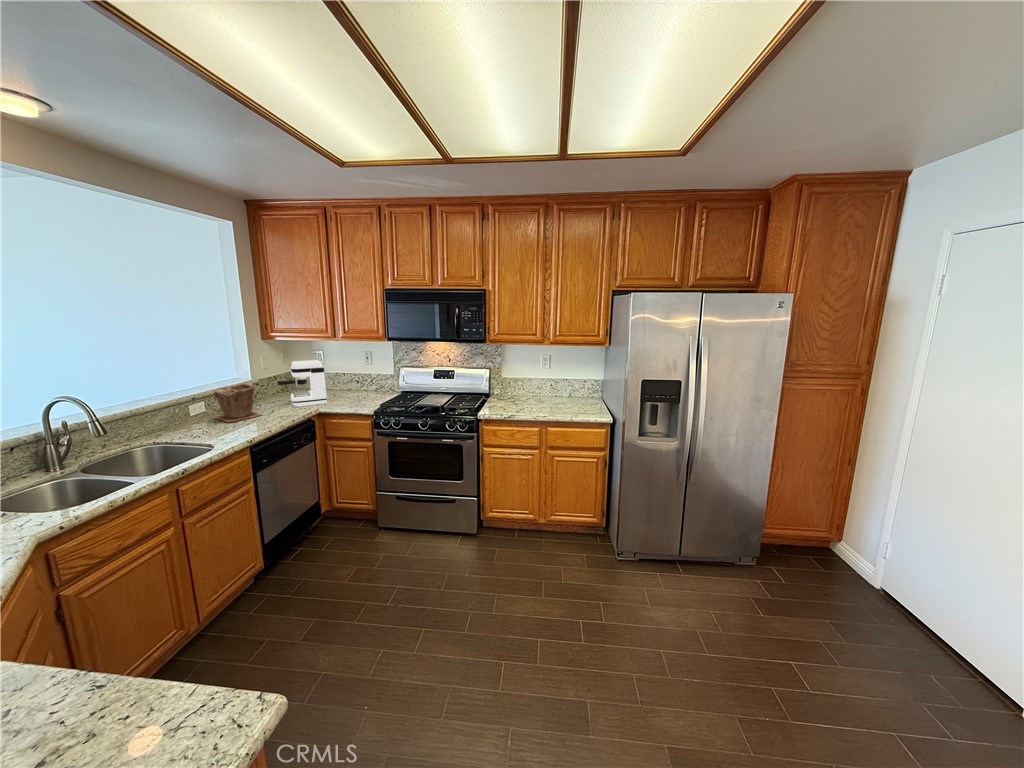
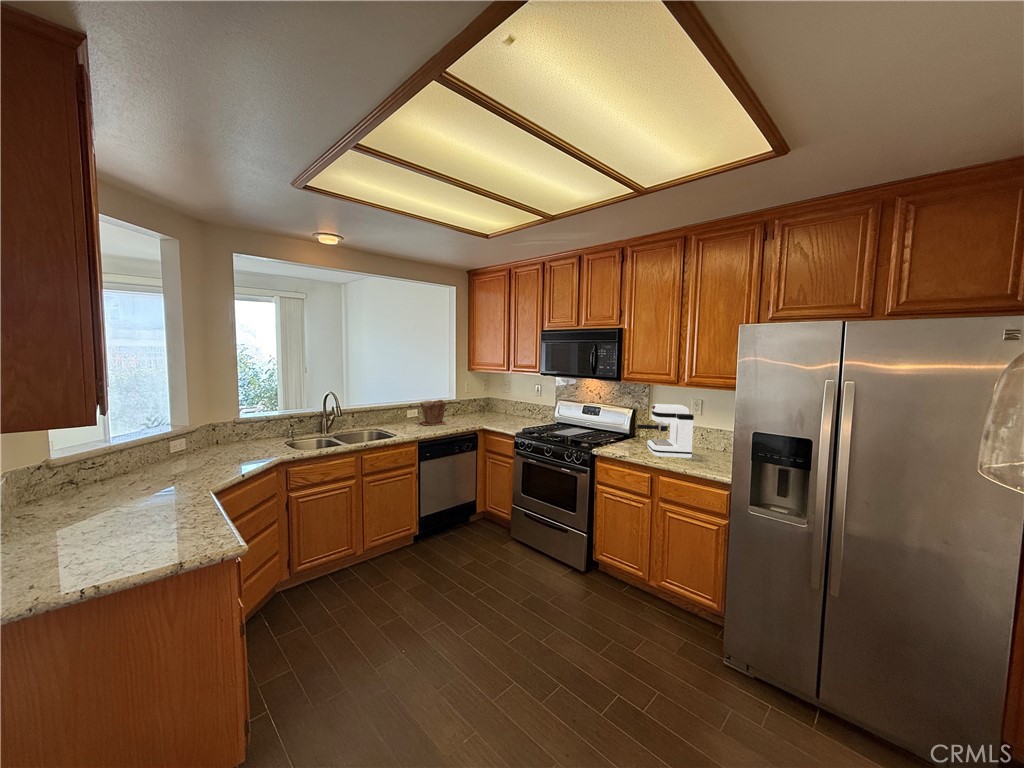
coffee maker: present [278,360,327,407] -> present [637,404,694,458]

